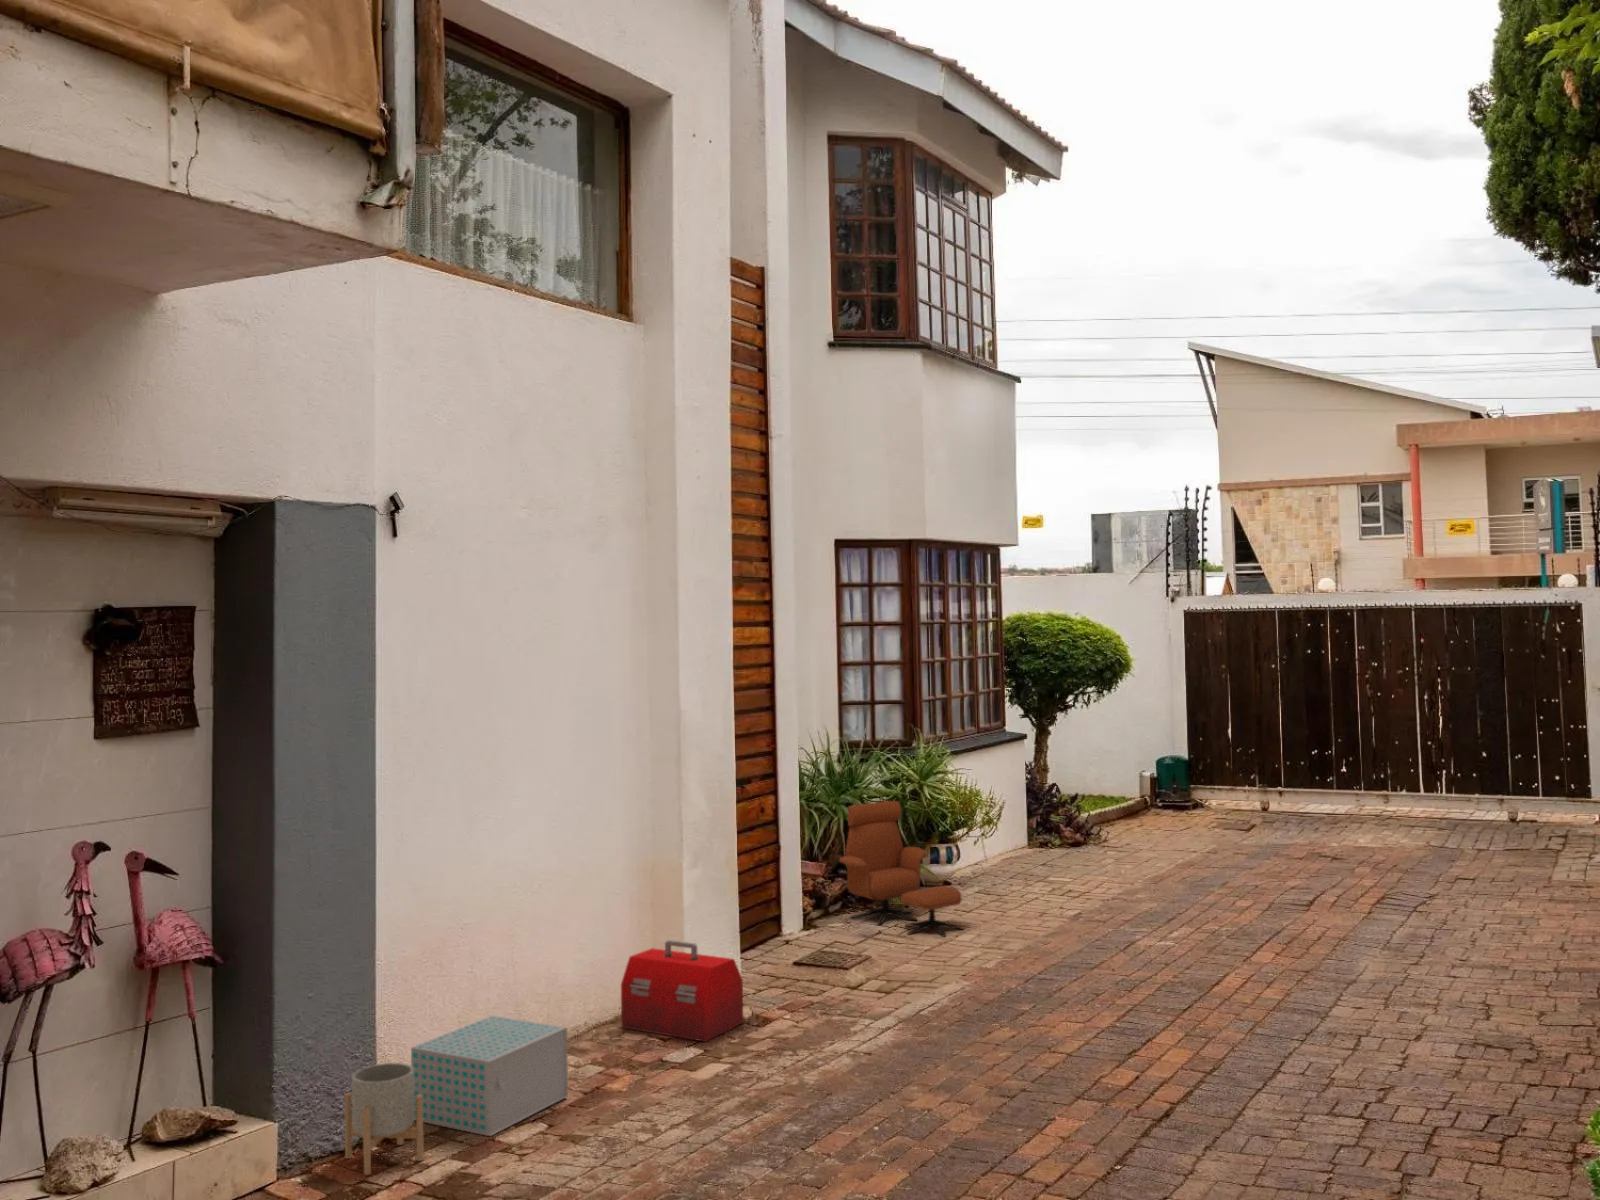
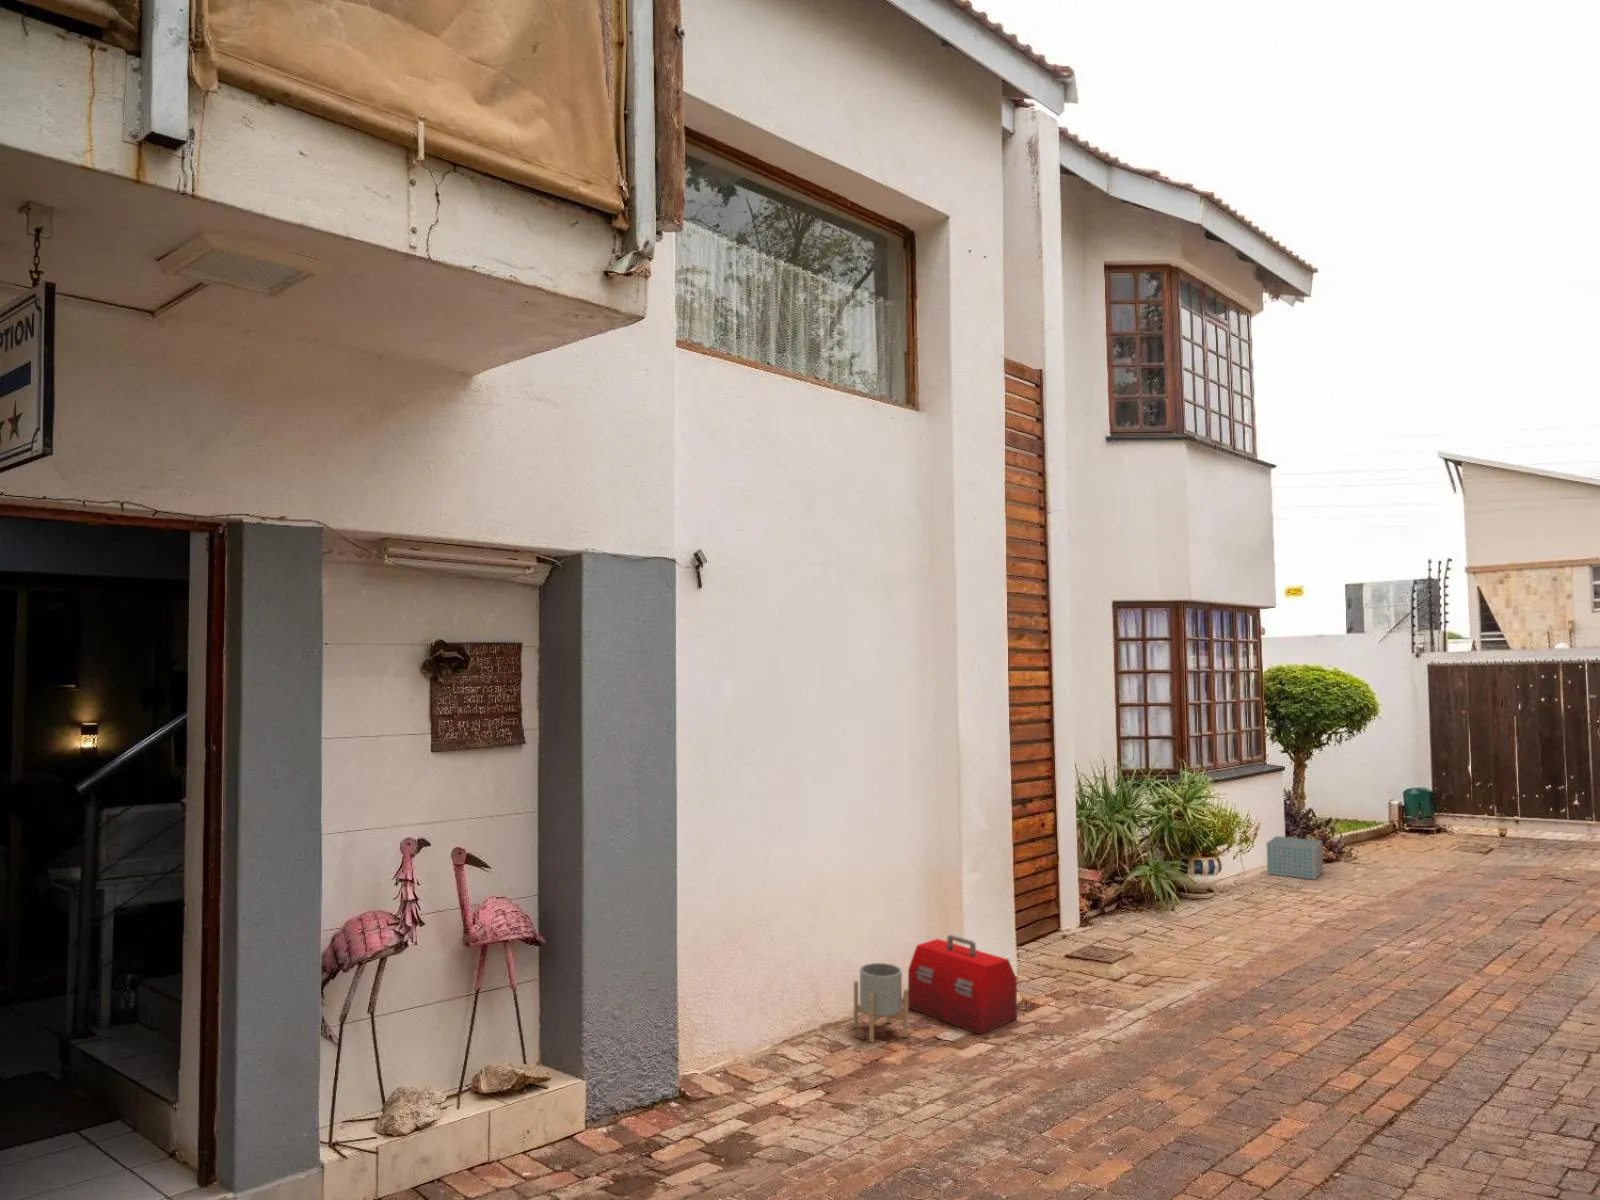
lounge chair: present [839,801,964,937] -> none [1111,820,1229,949]
storage box: present [411,1016,568,1136] -> present [1267,836,1323,879]
planter: present [344,1063,424,1175] -> present [854,963,908,1042]

